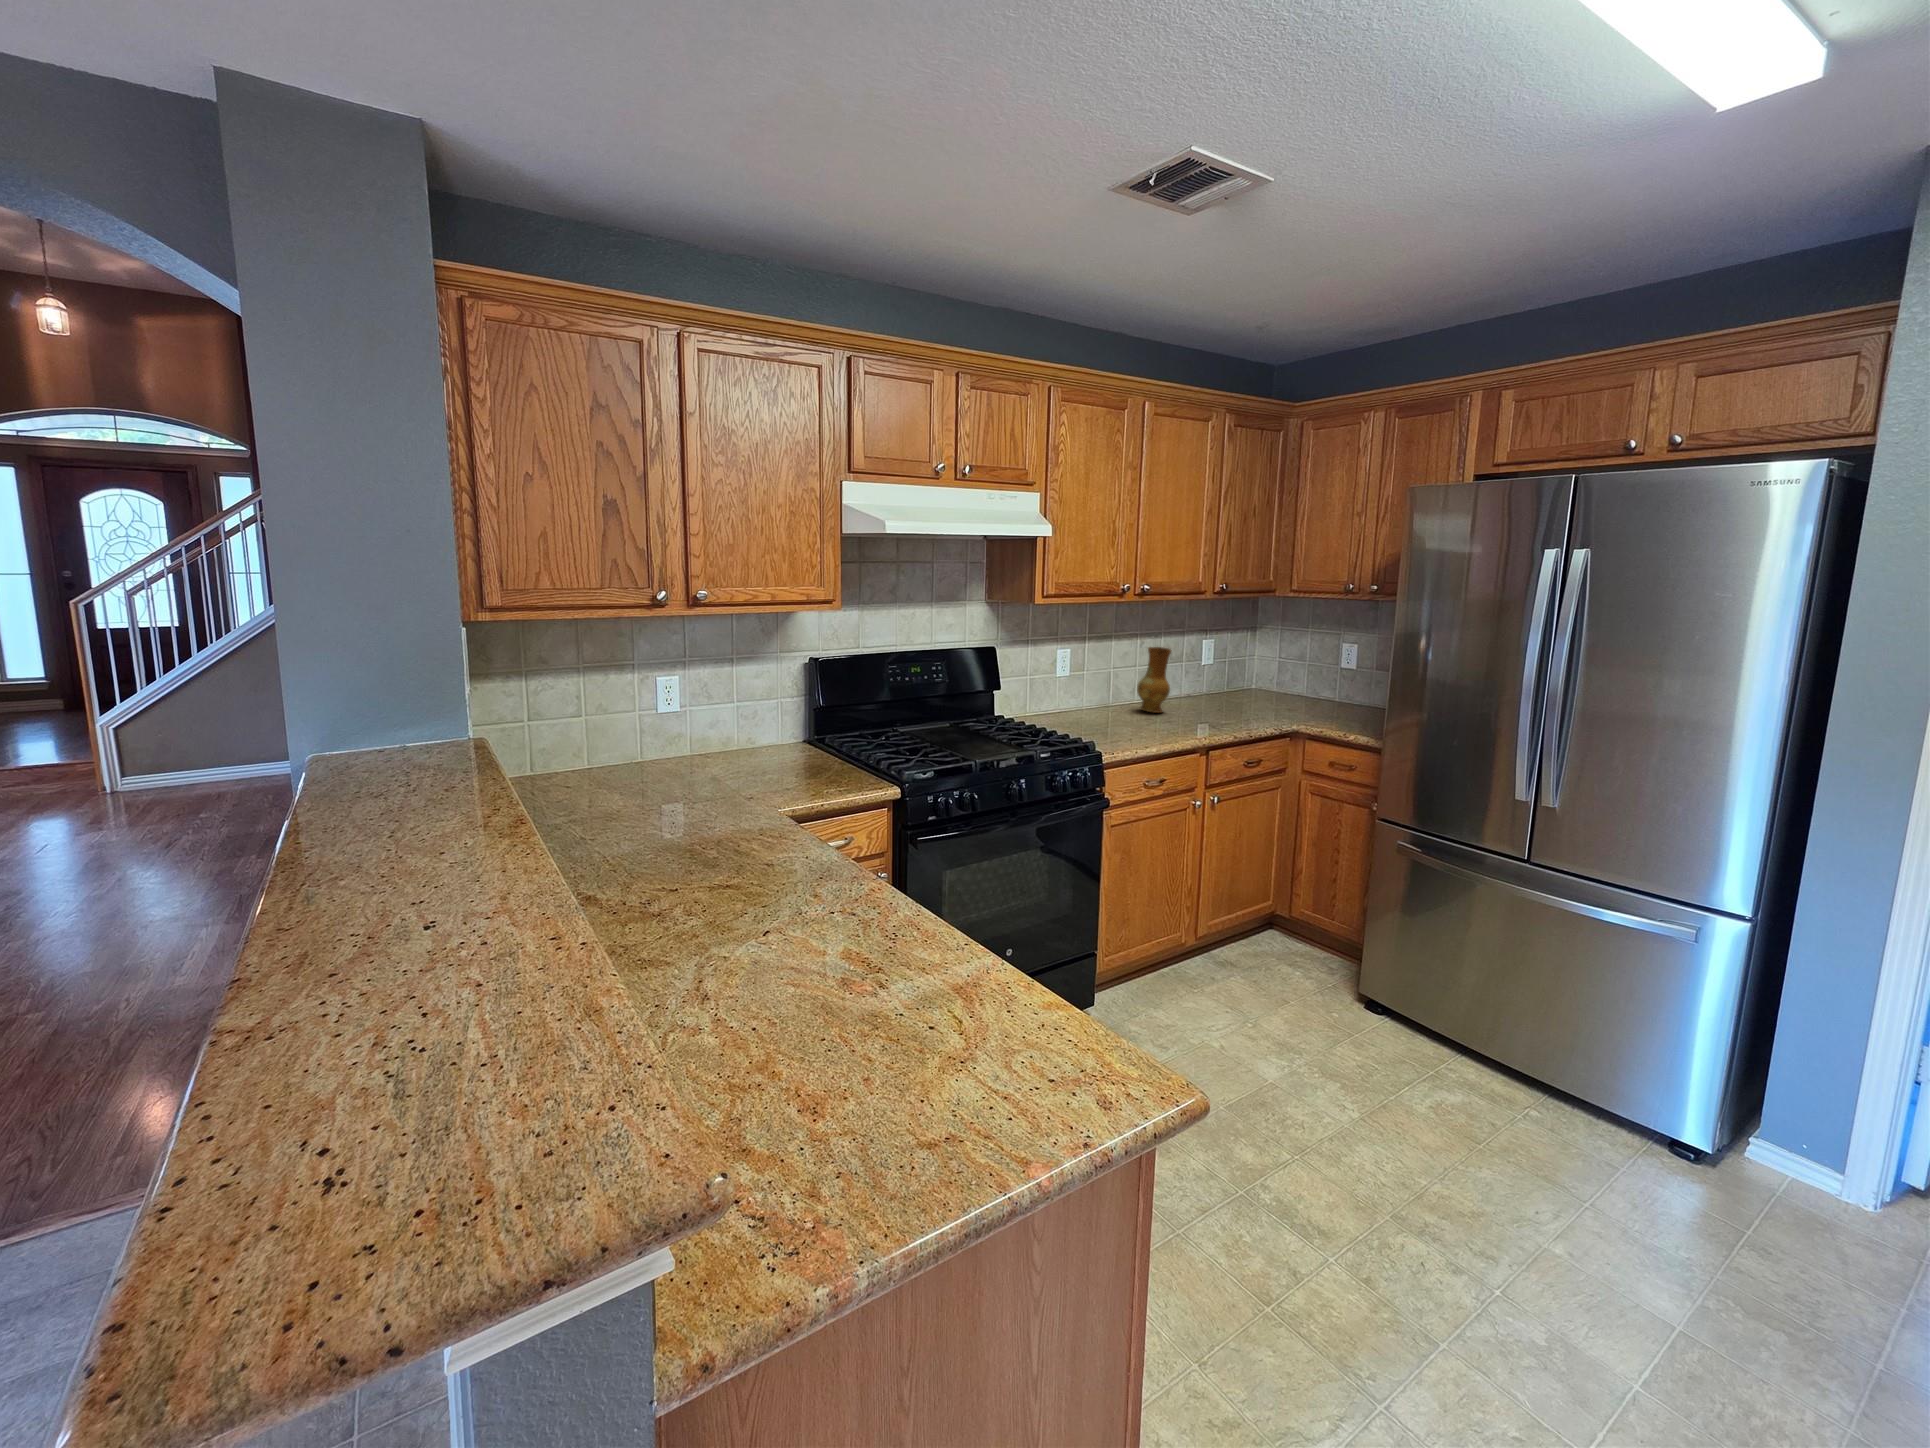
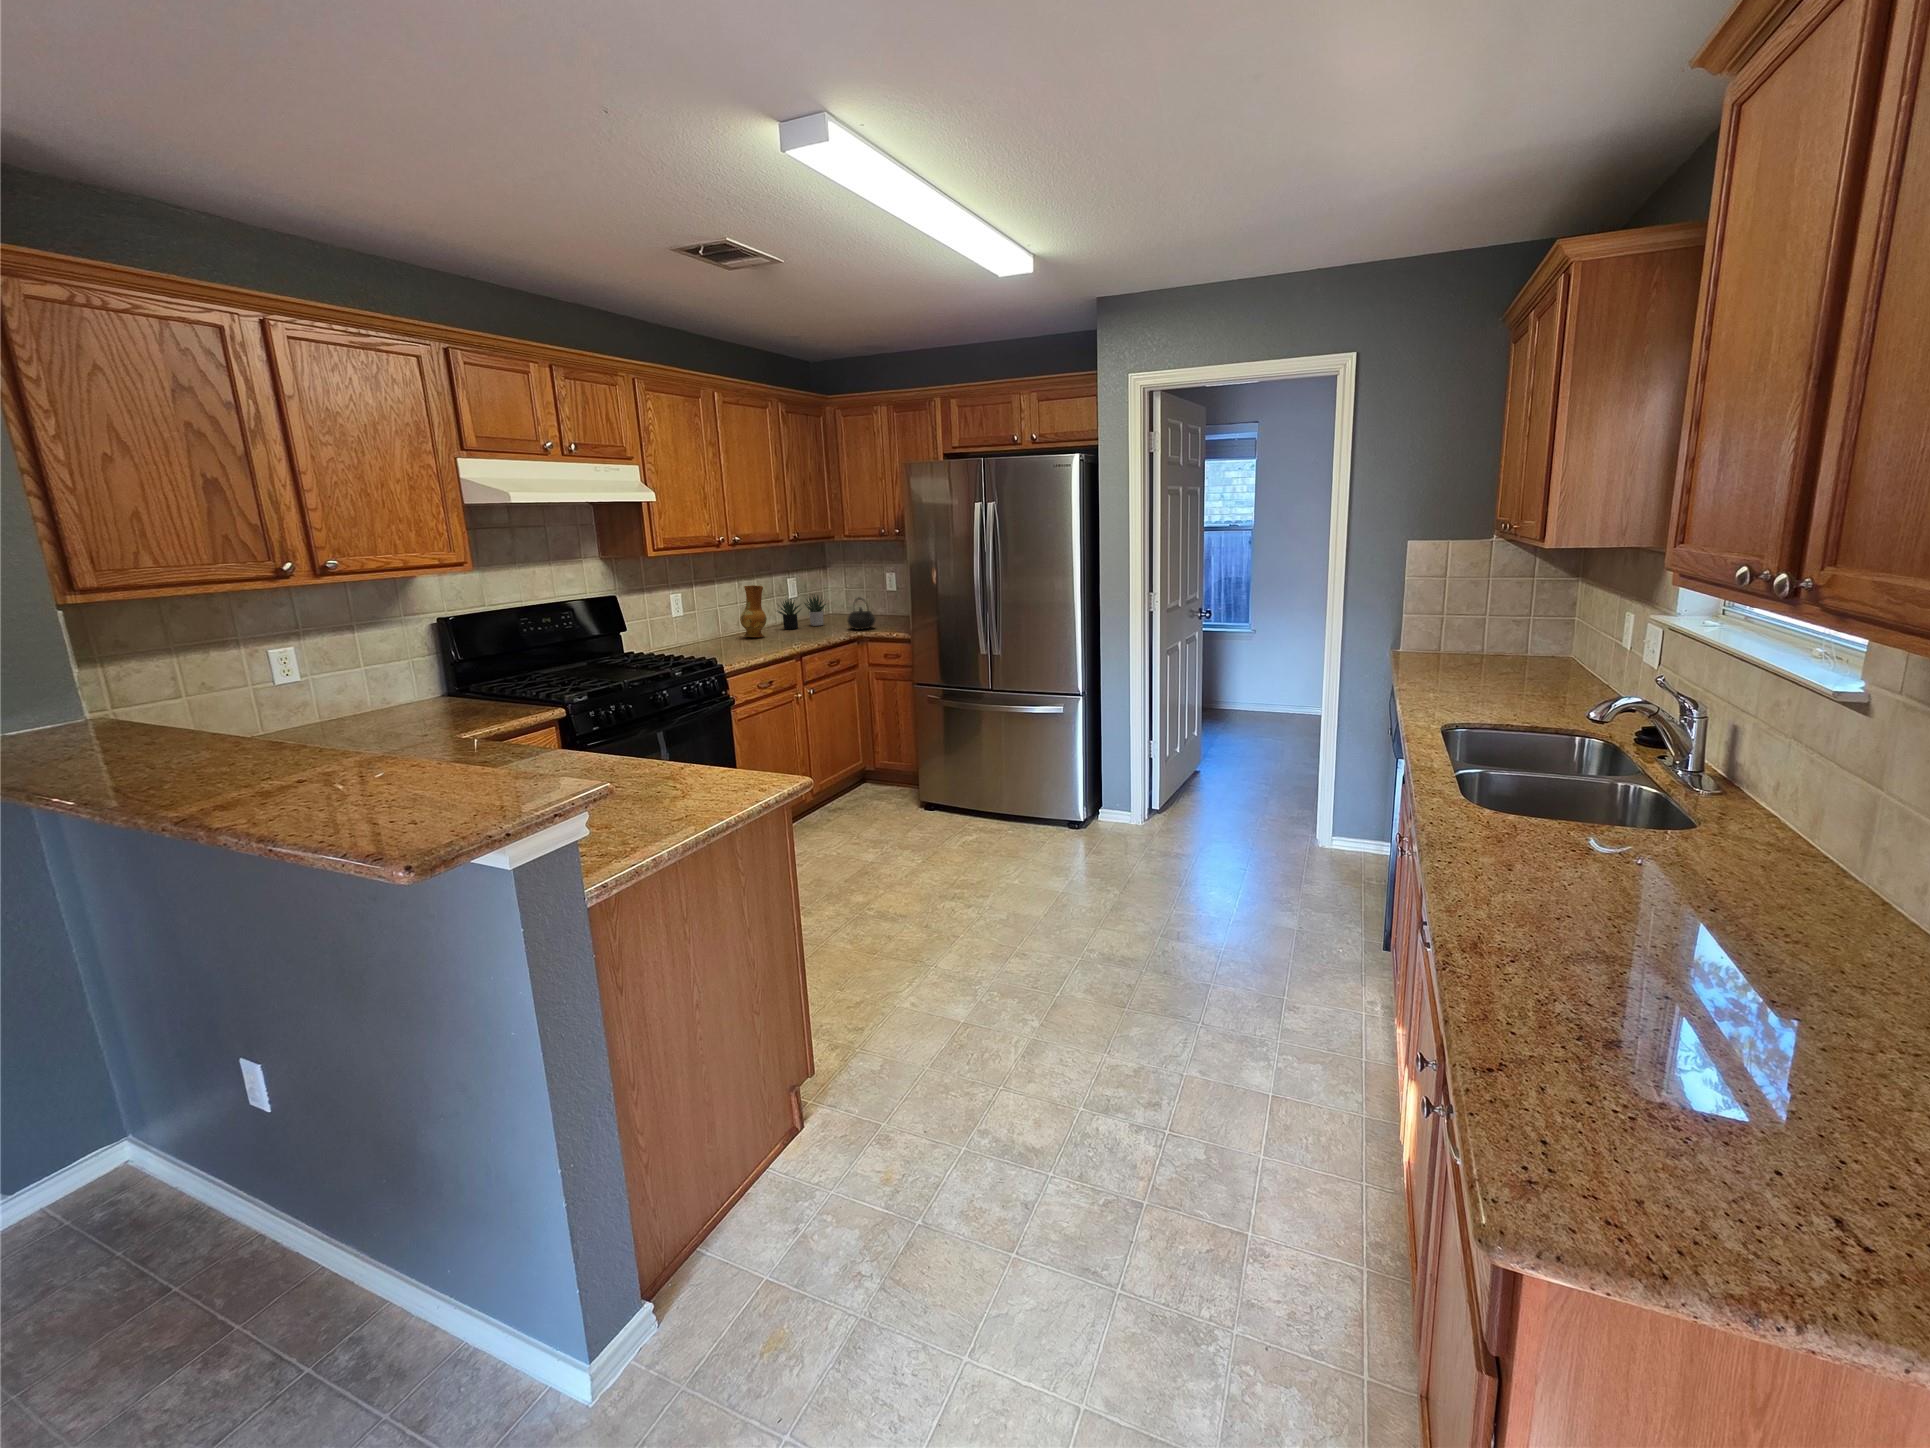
succulent plant: none [1182,662,1255,706] -> present [777,595,826,629]
kettle: none [1279,676,1321,720] -> present [848,597,875,629]

